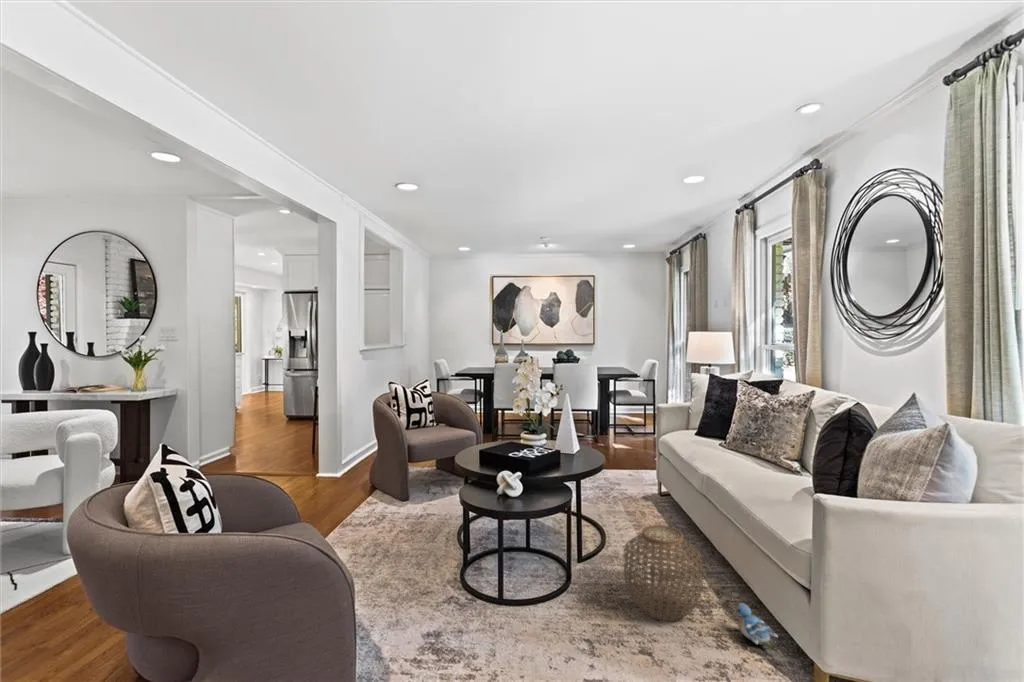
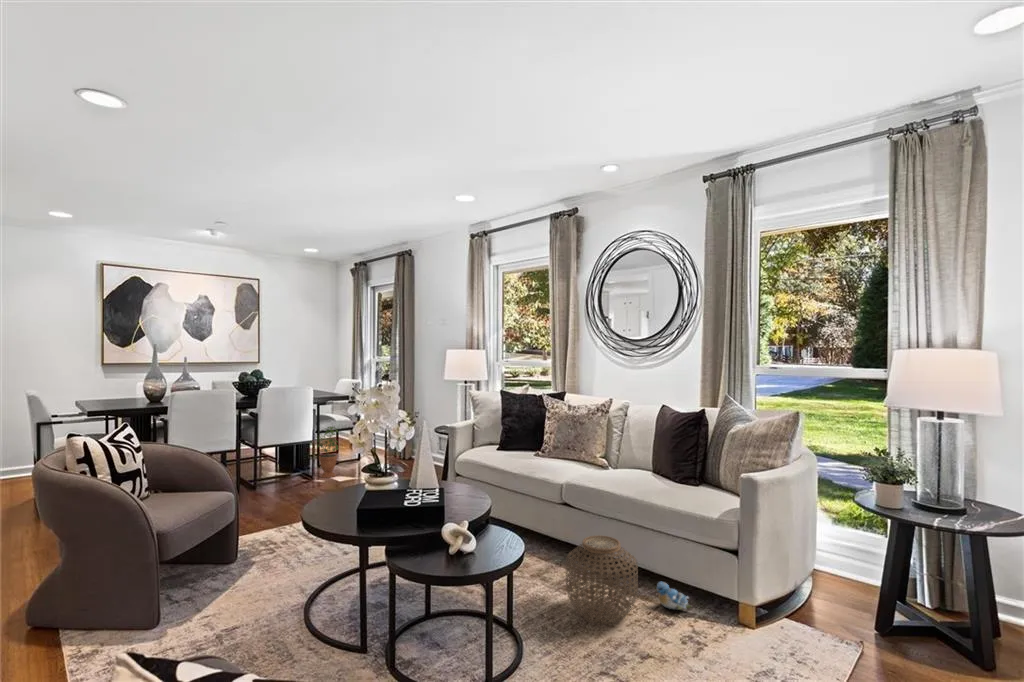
potted plant: none [599,396,619,441] -> present [316,427,338,478]

